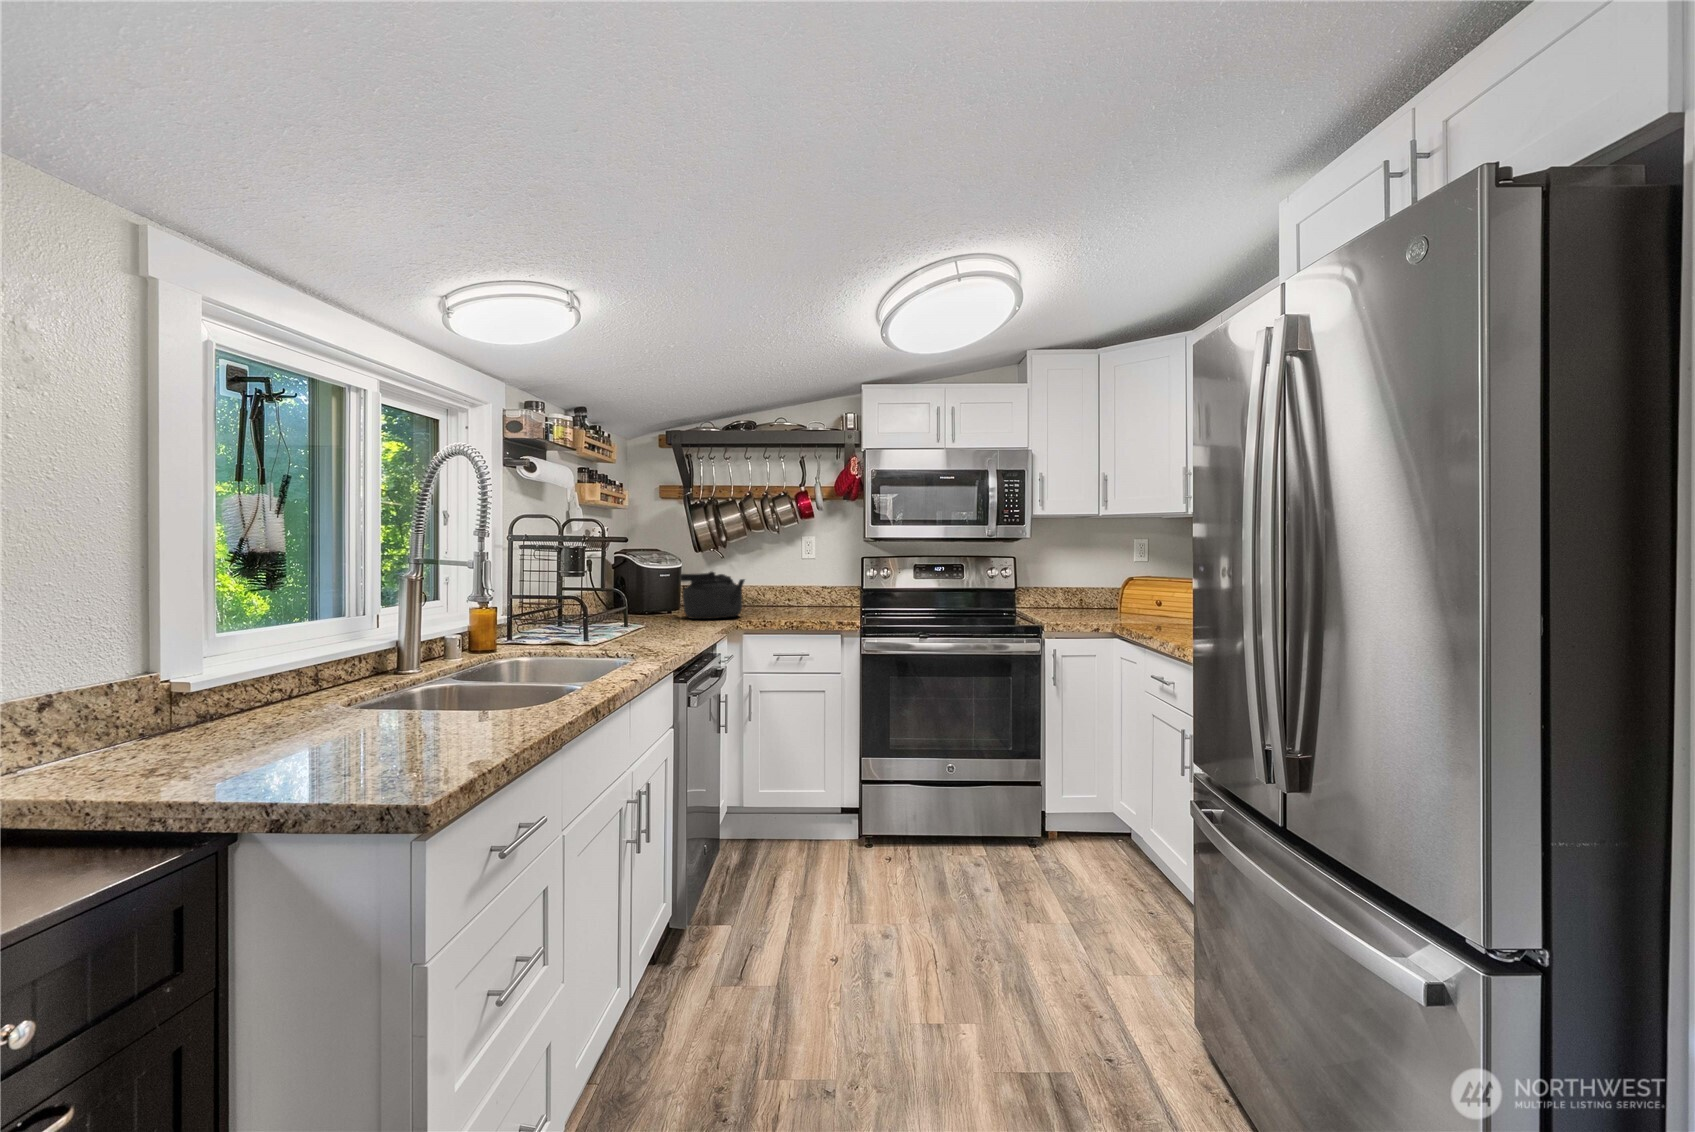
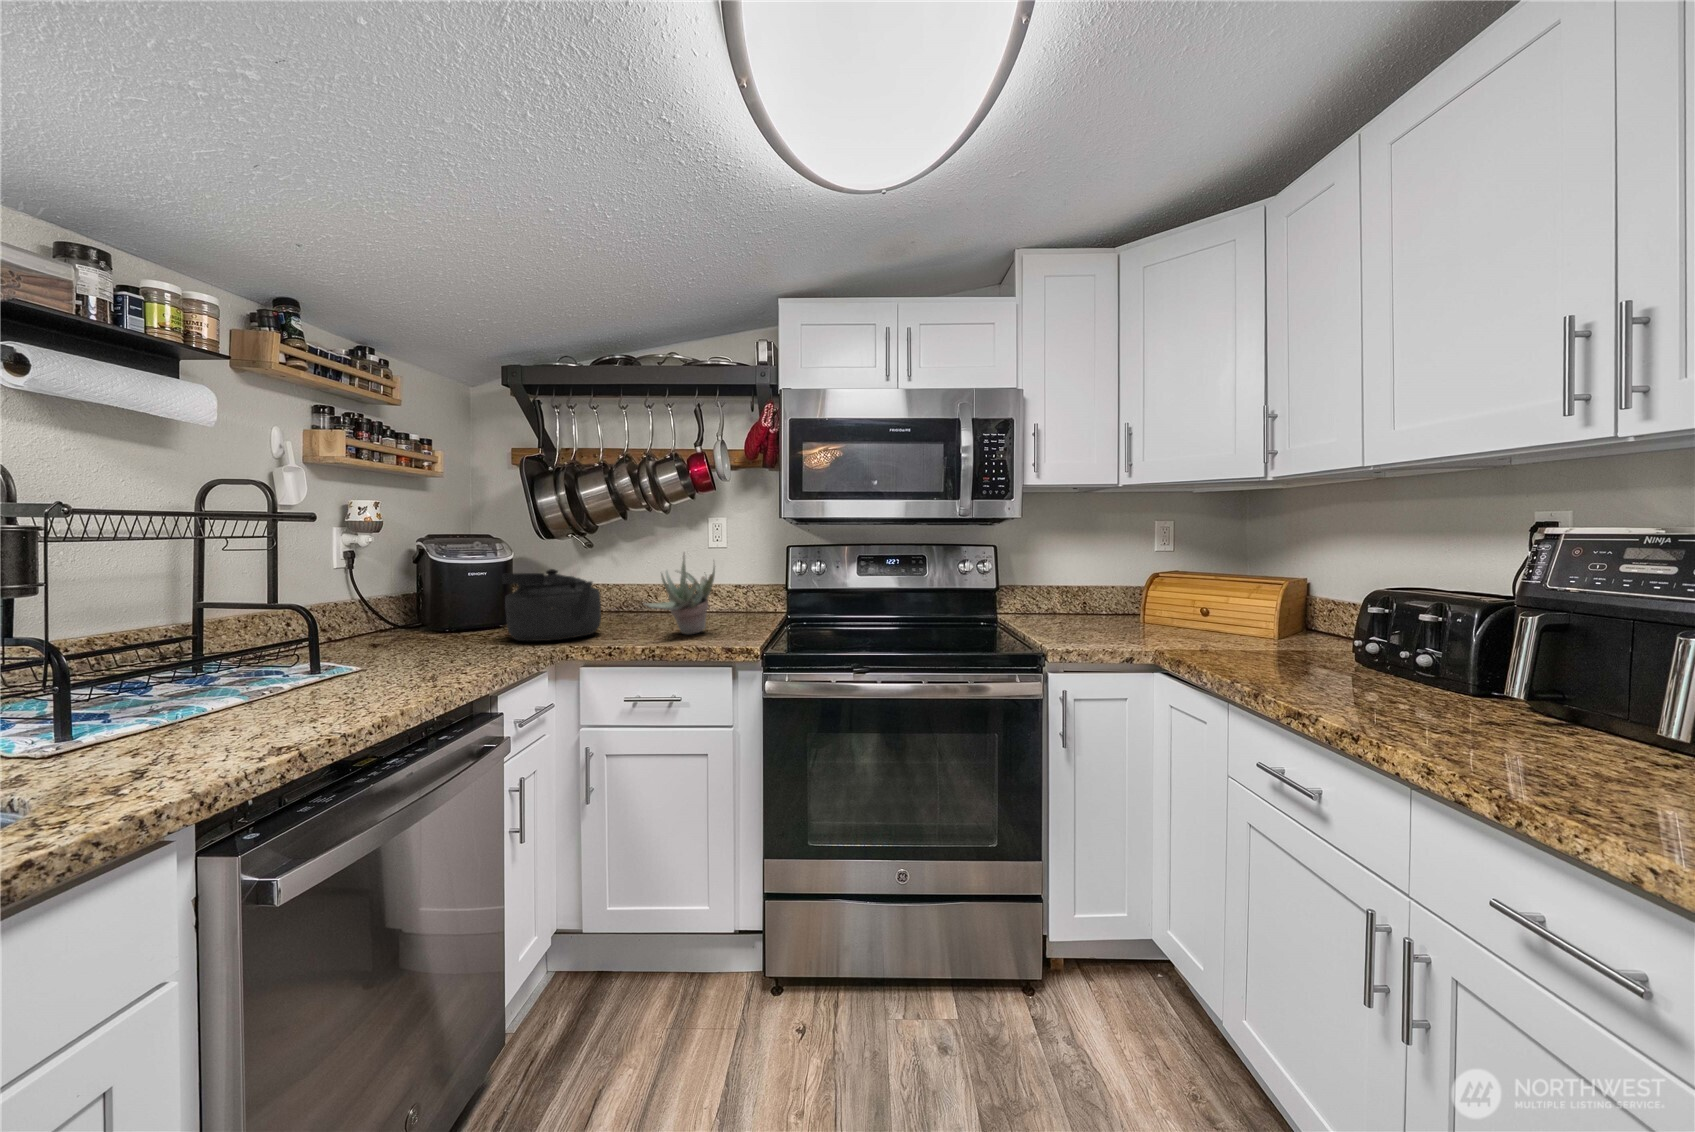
succulent plant: none [778,560,821,617] -> present [644,553,715,634]

